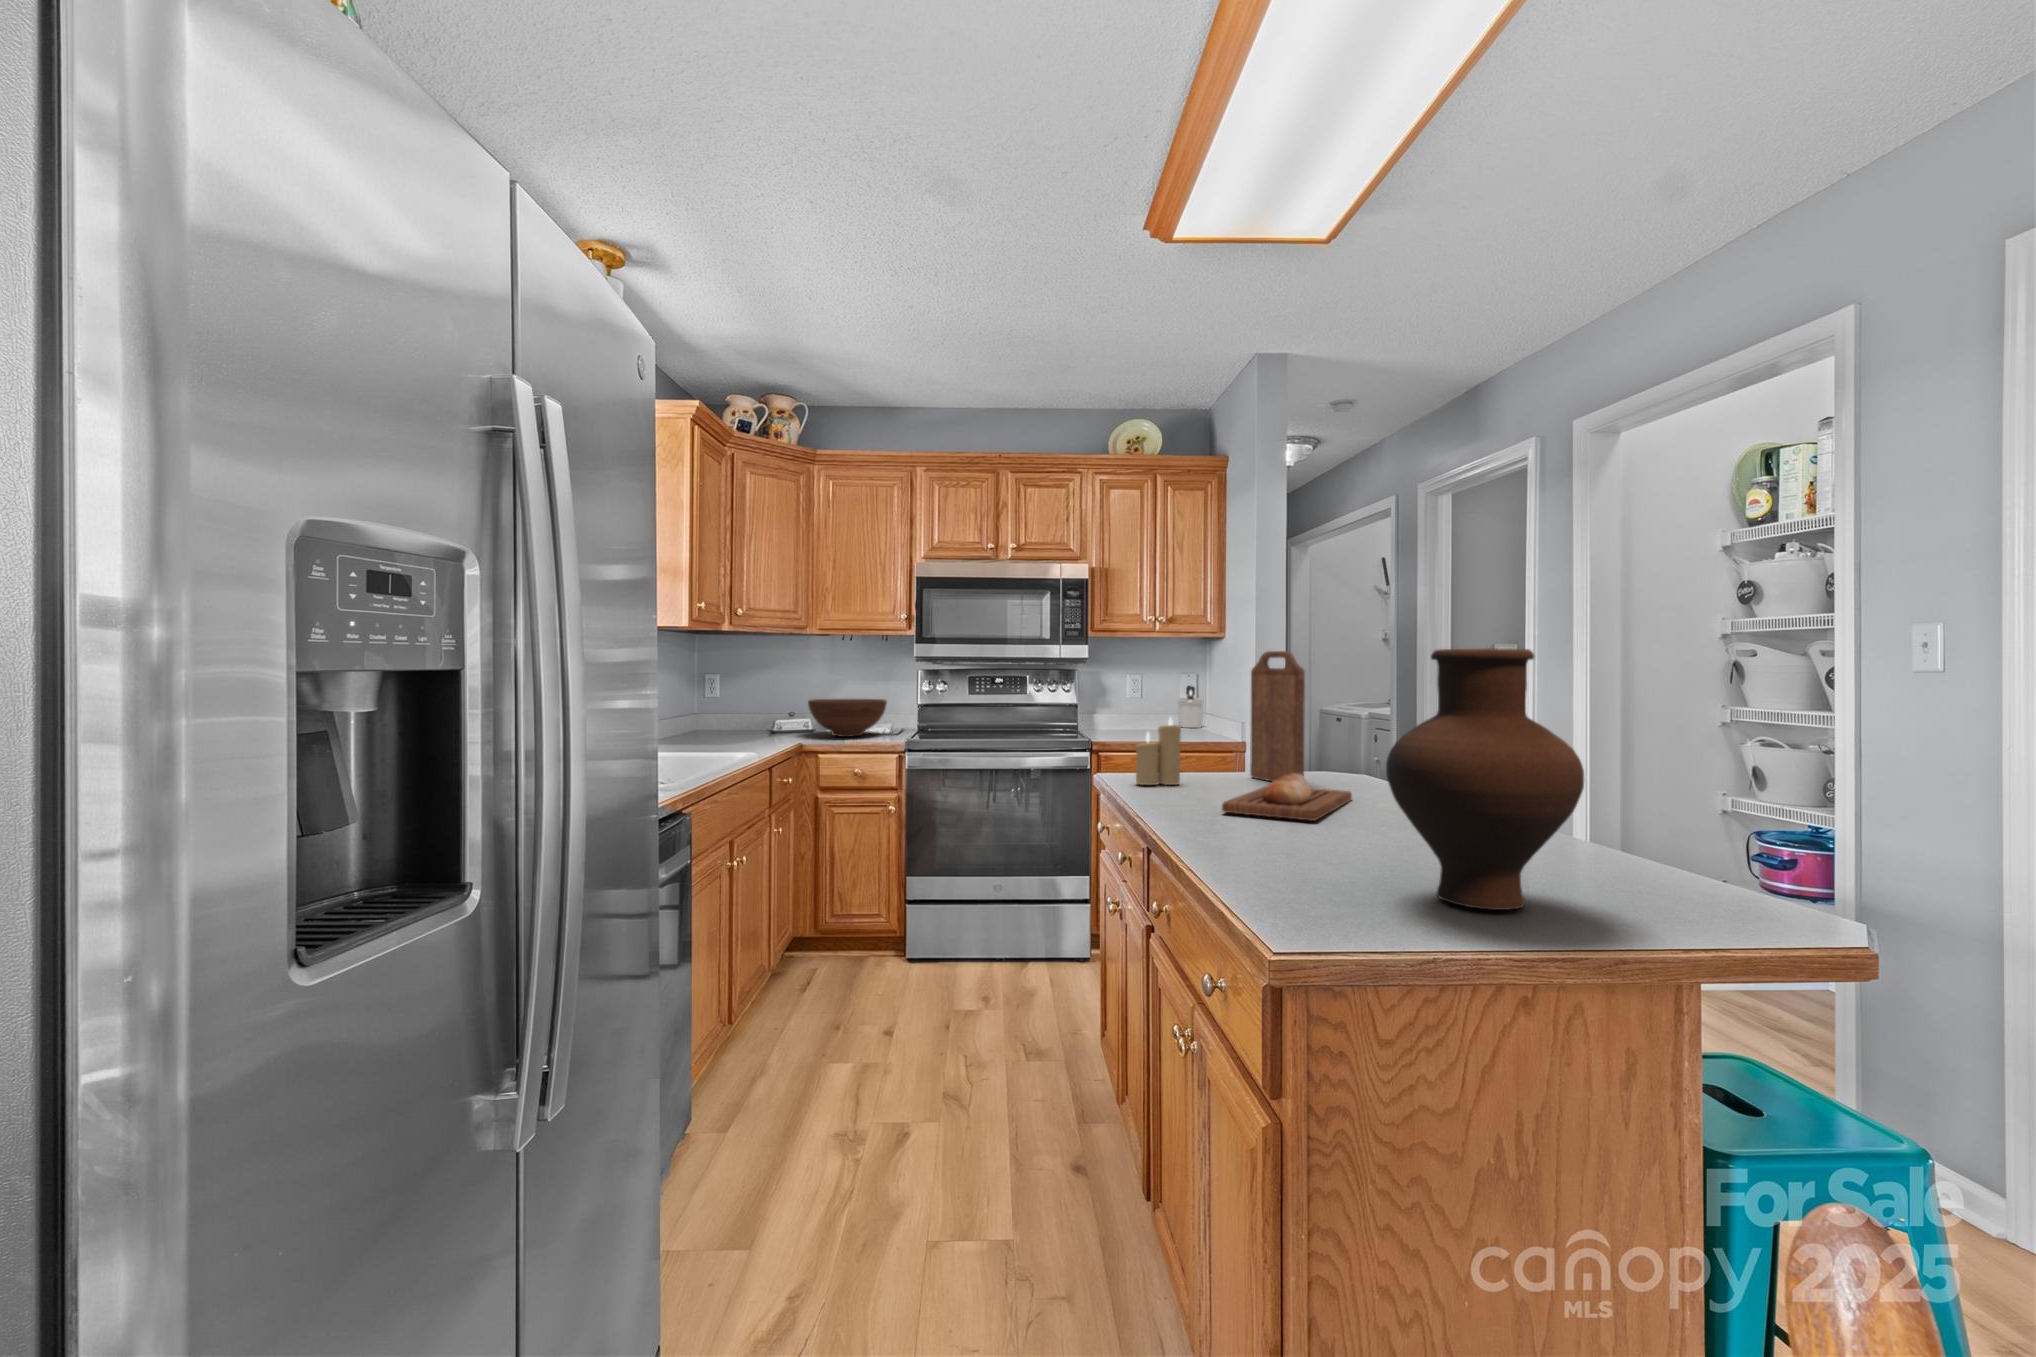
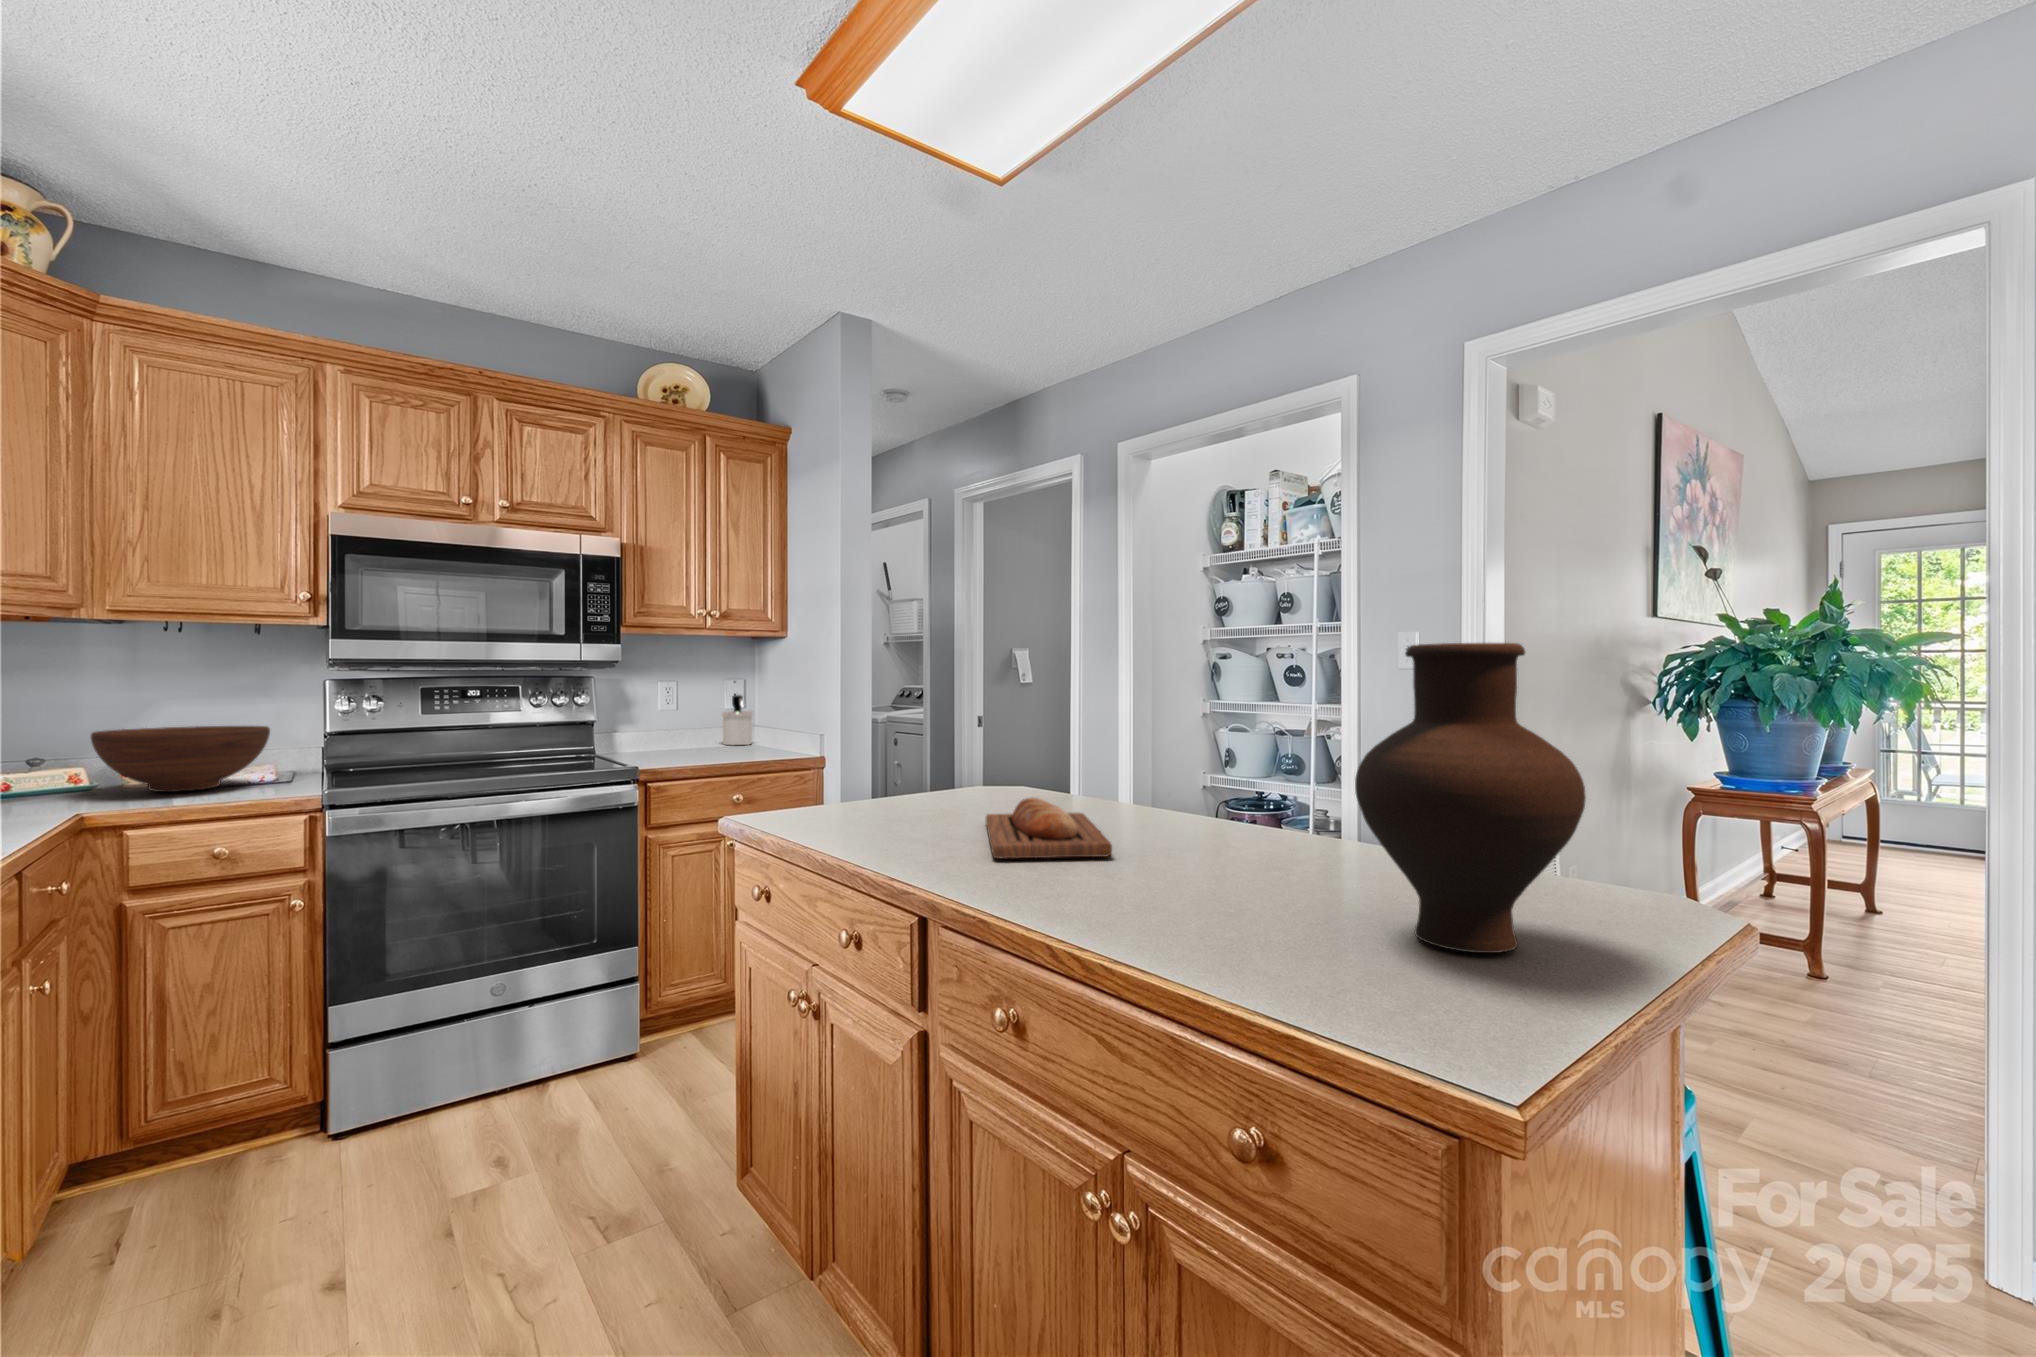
cutting board: present [1250,651,1305,781] -> none [930,651,1009,811]
candle: present [1135,718,1181,785] -> none [812,735,869,829]

